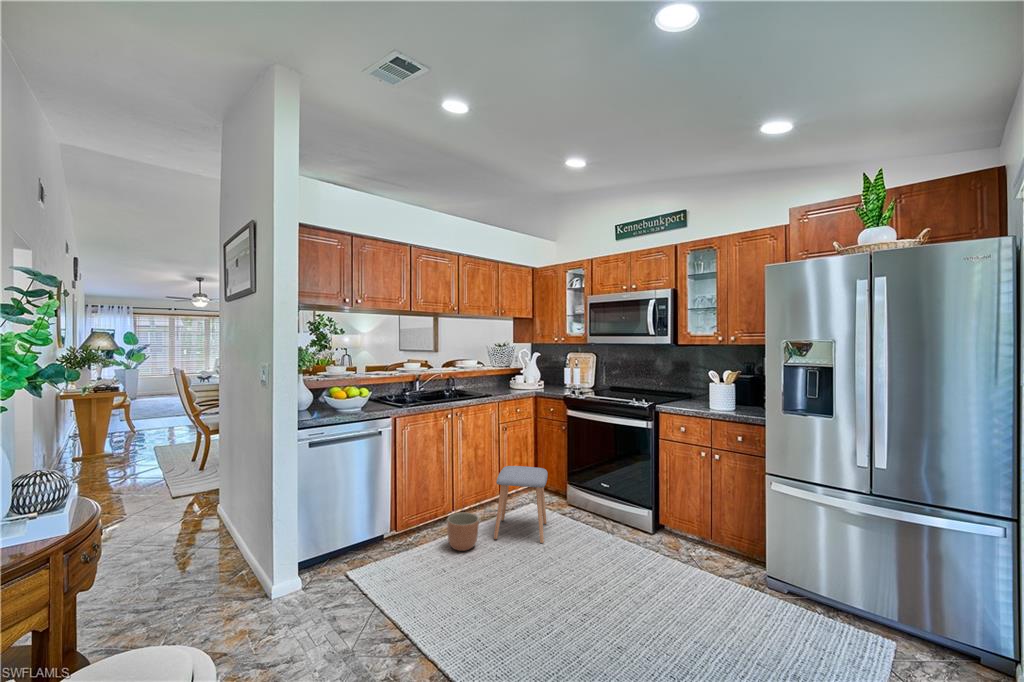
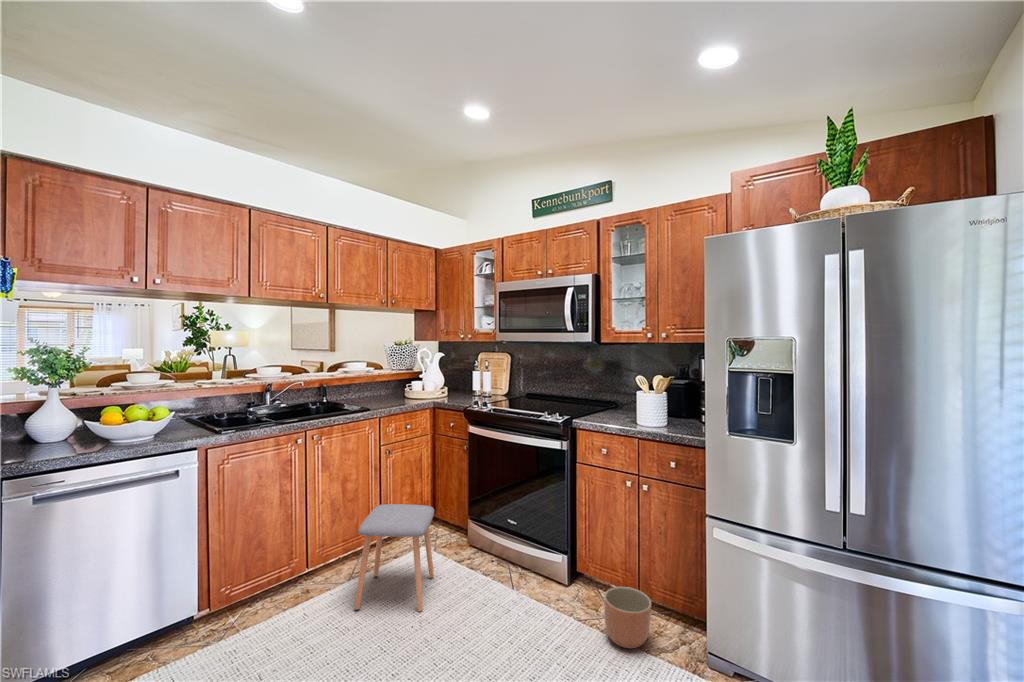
planter: present [447,513,479,551] -> present [604,587,651,649]

